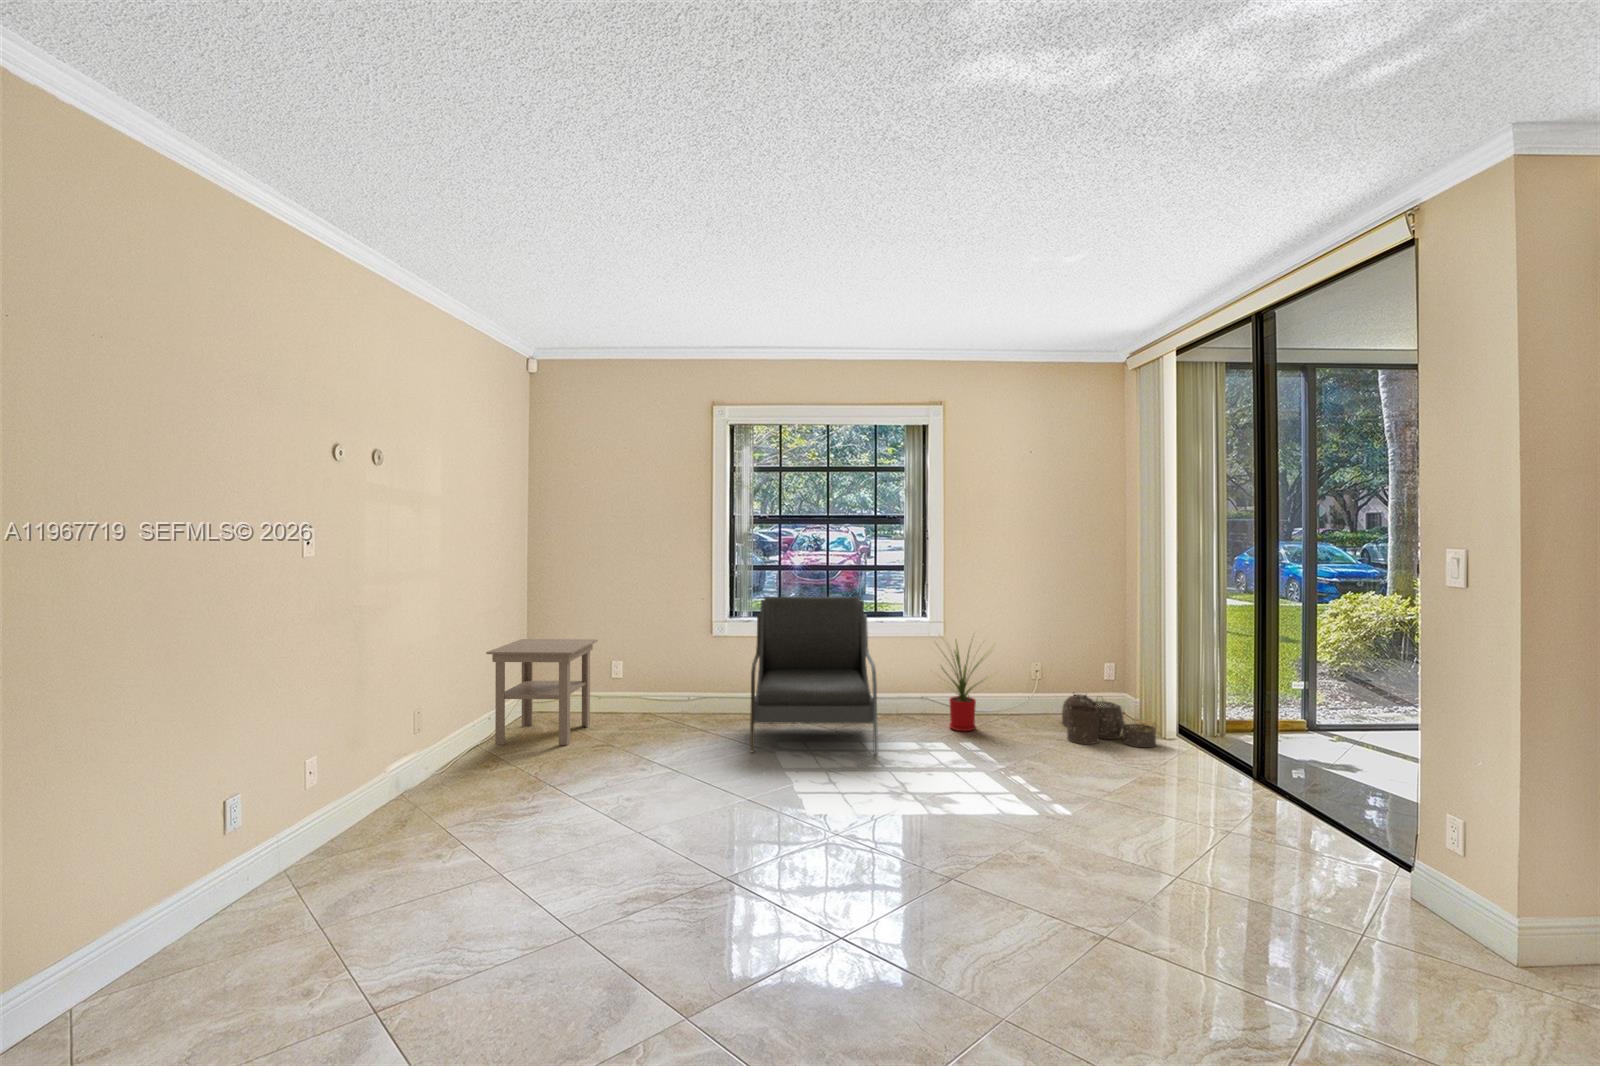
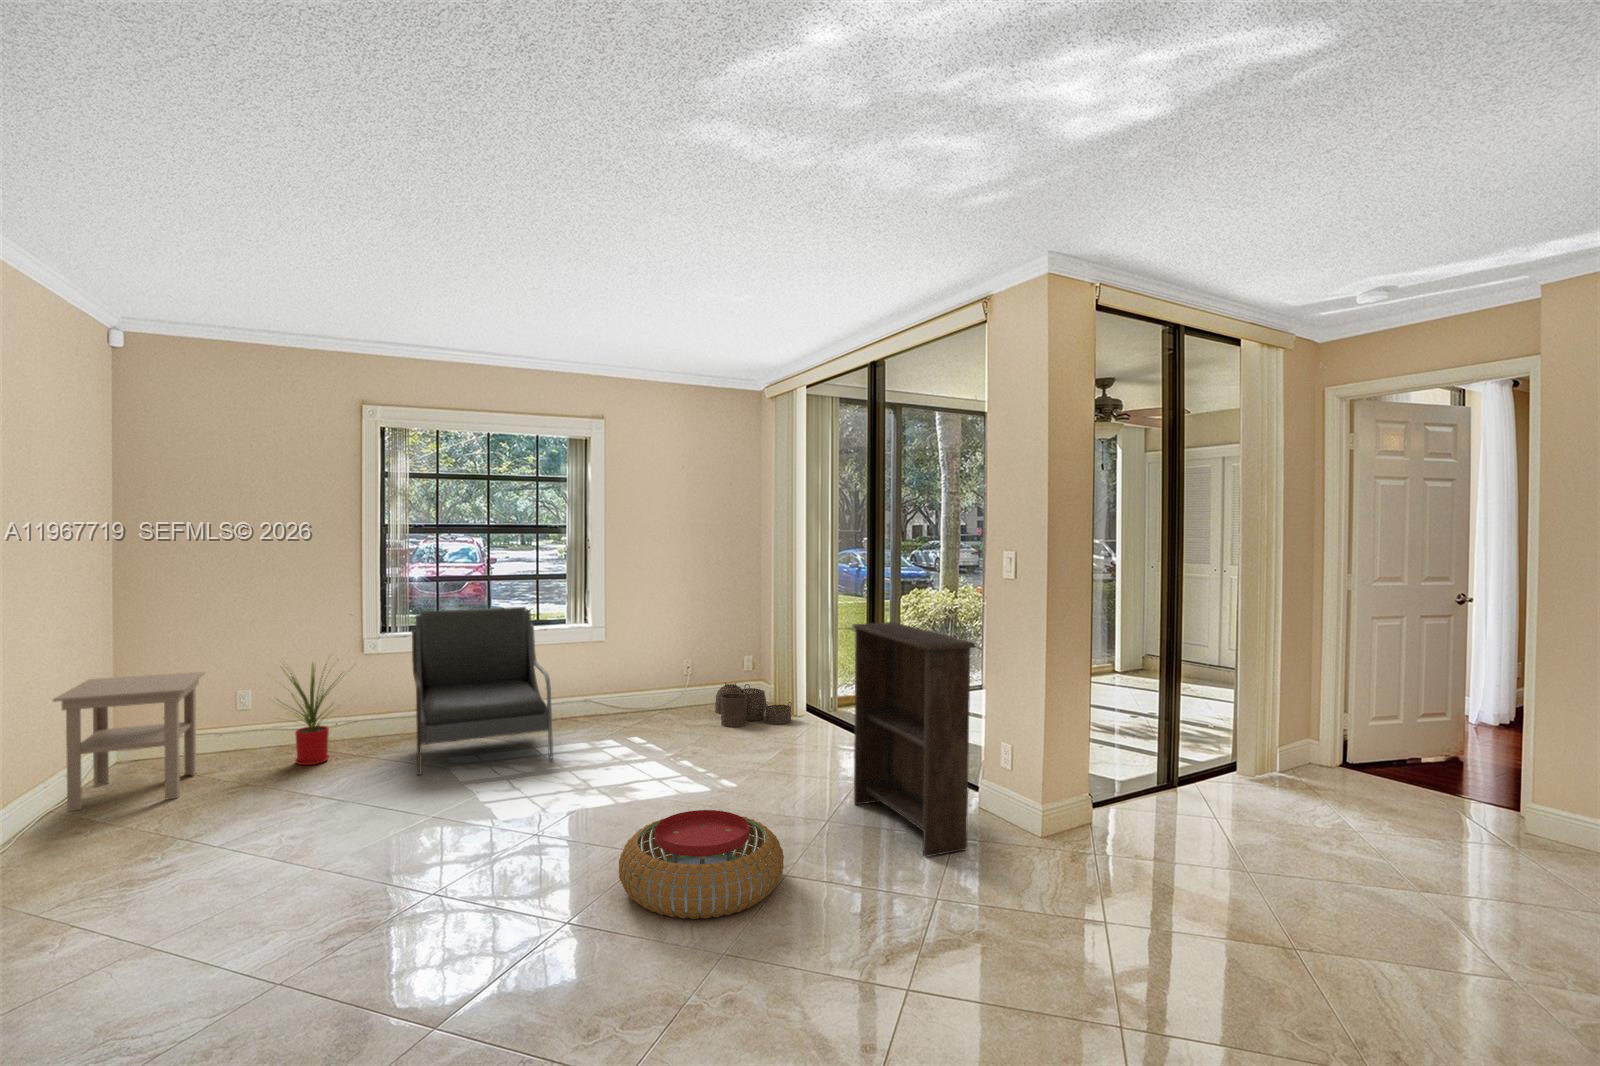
bookshelf: none [1242,628,1473,996] -> present [853,622,975,857]
house plant: present [942,639,983,731] -> present [275,664,340,765]
pouf: none [909,850,1134,1012] -> present [619,810,784,919]

